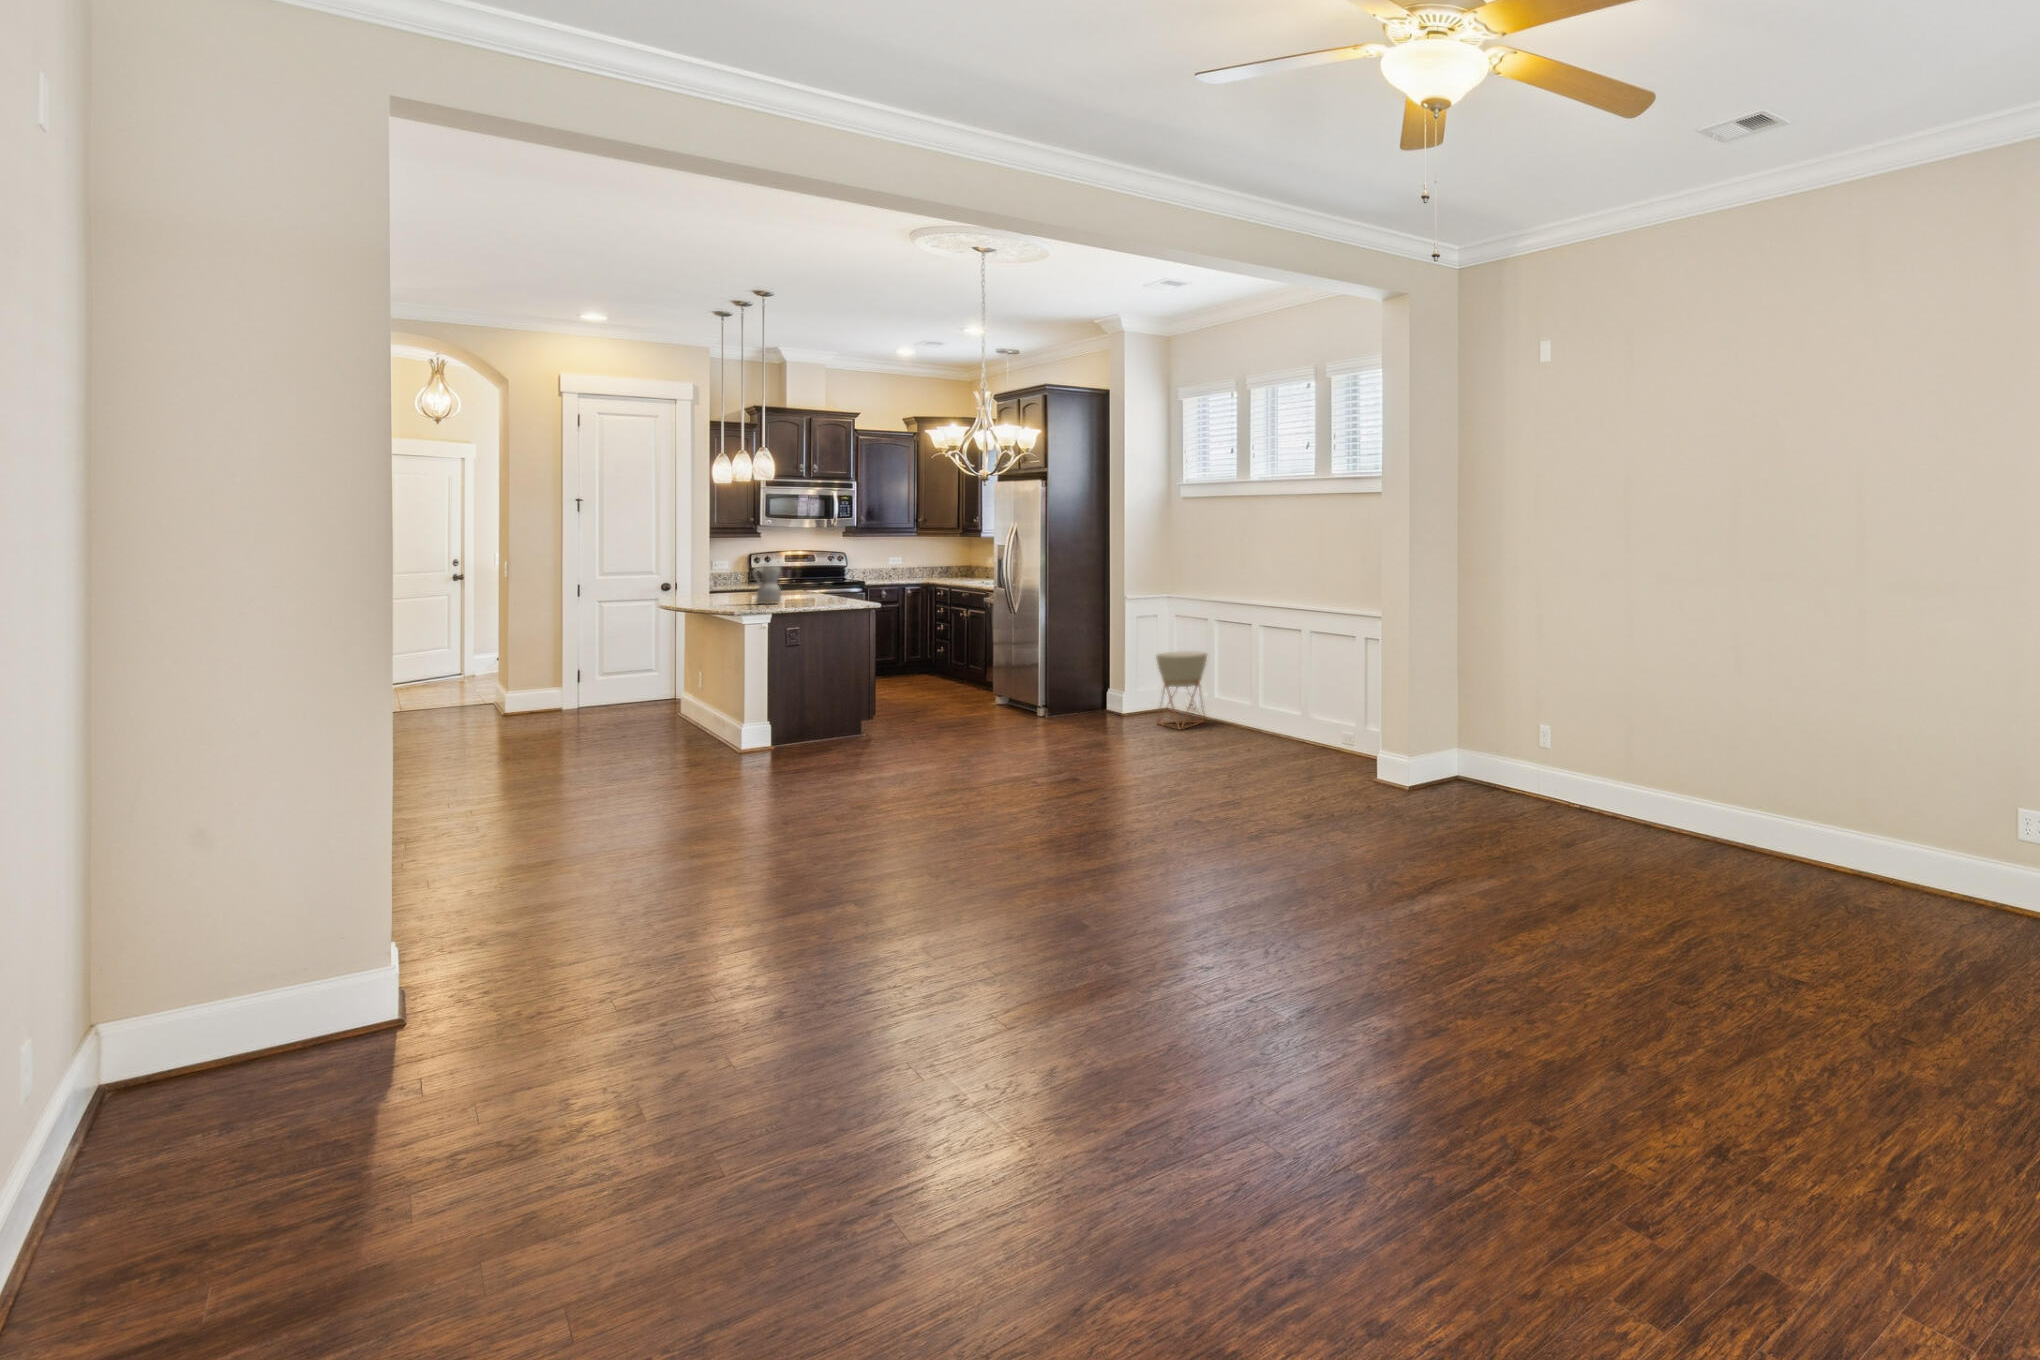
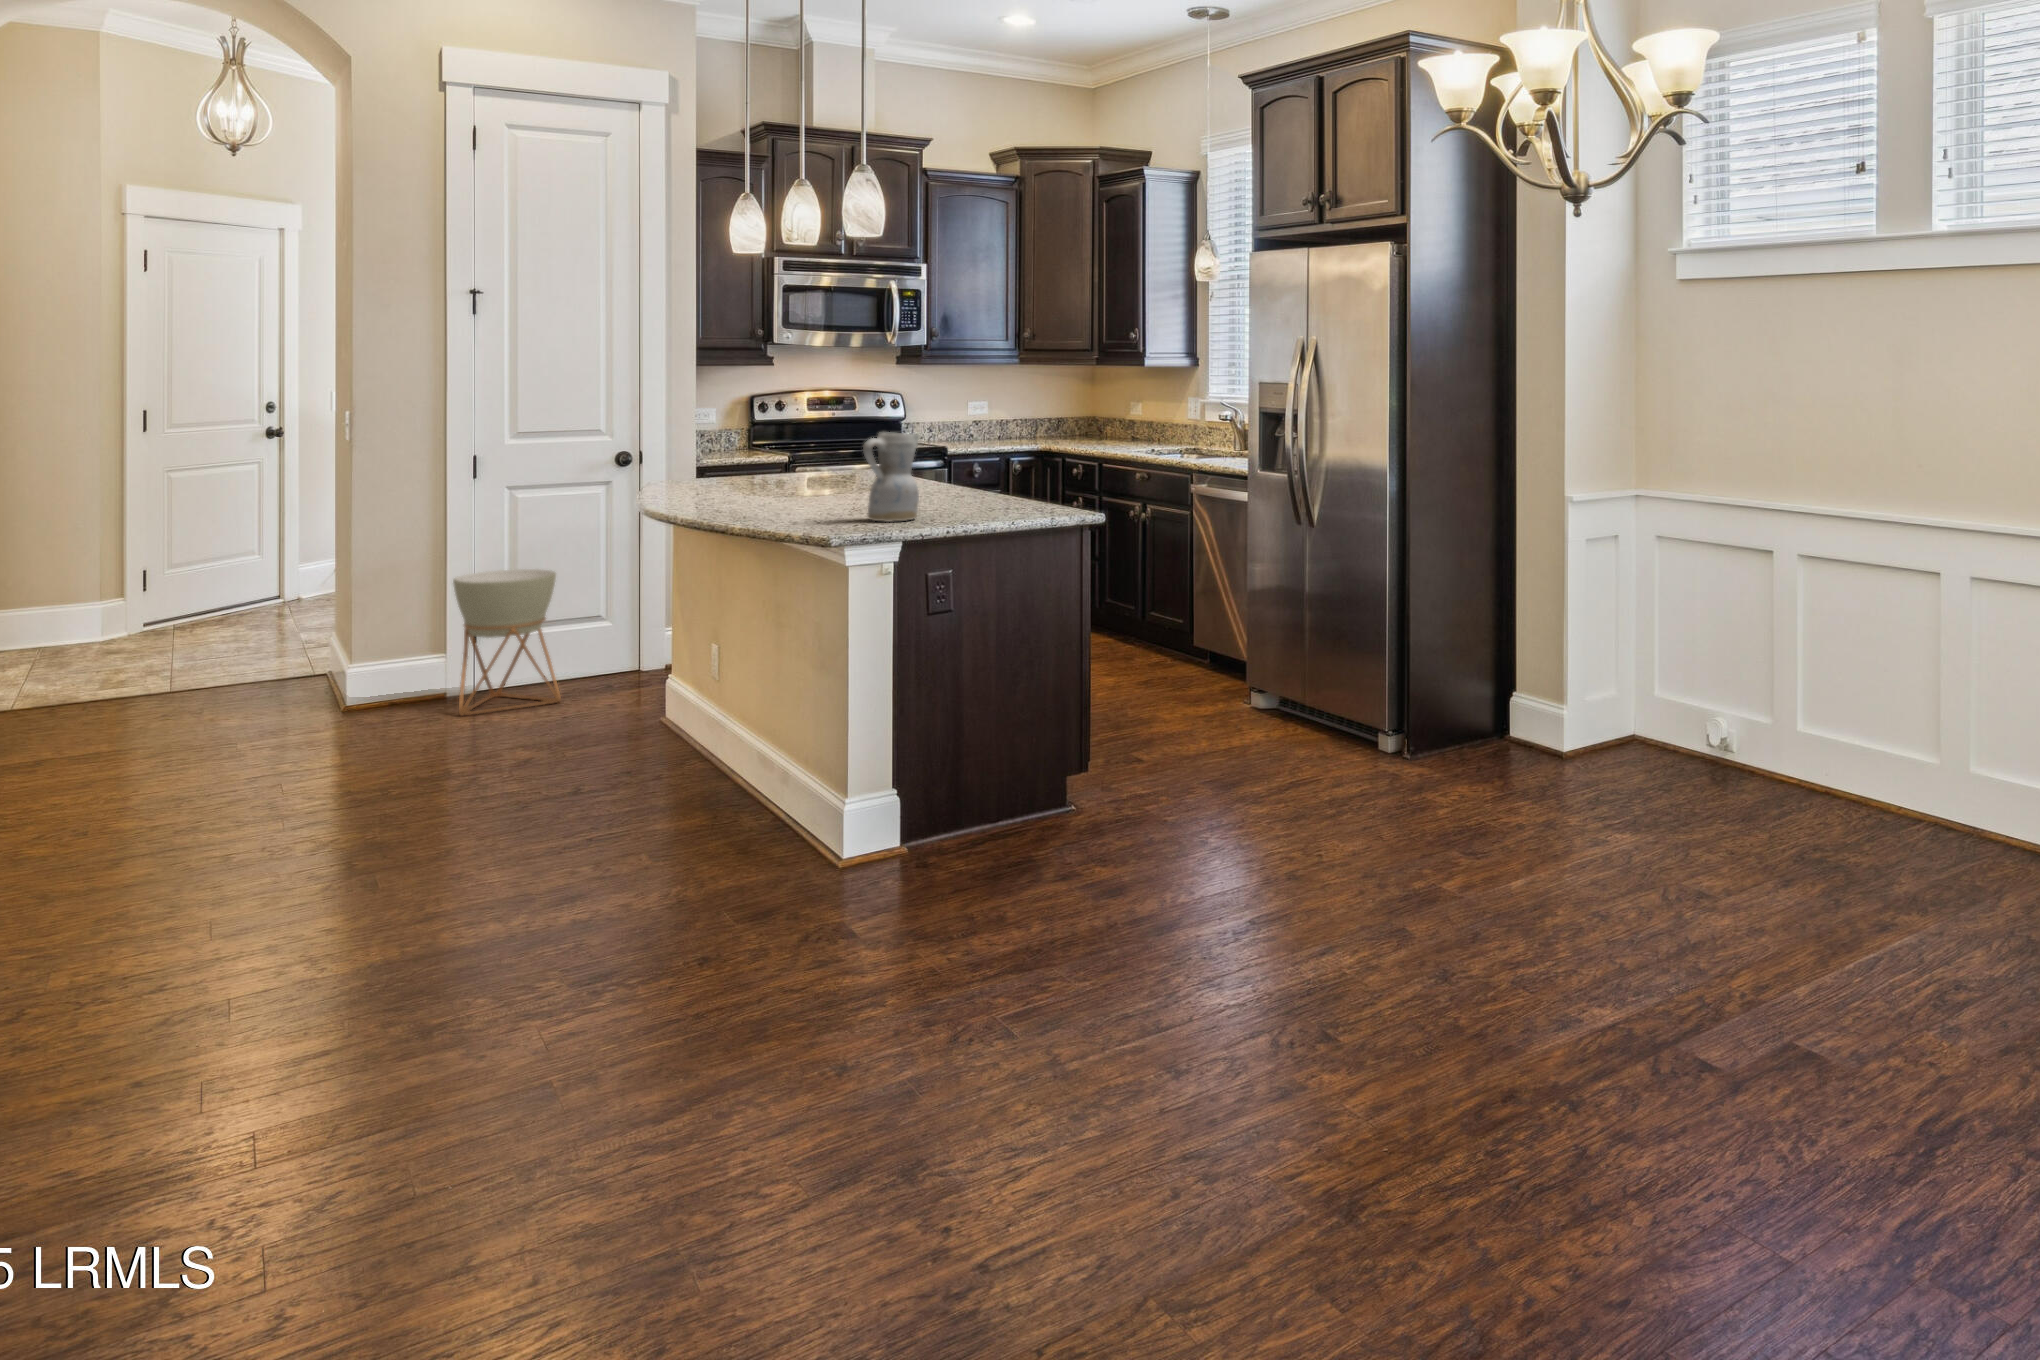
planter: present [1156,651,1207,729] -> present [453,569,561,715]

